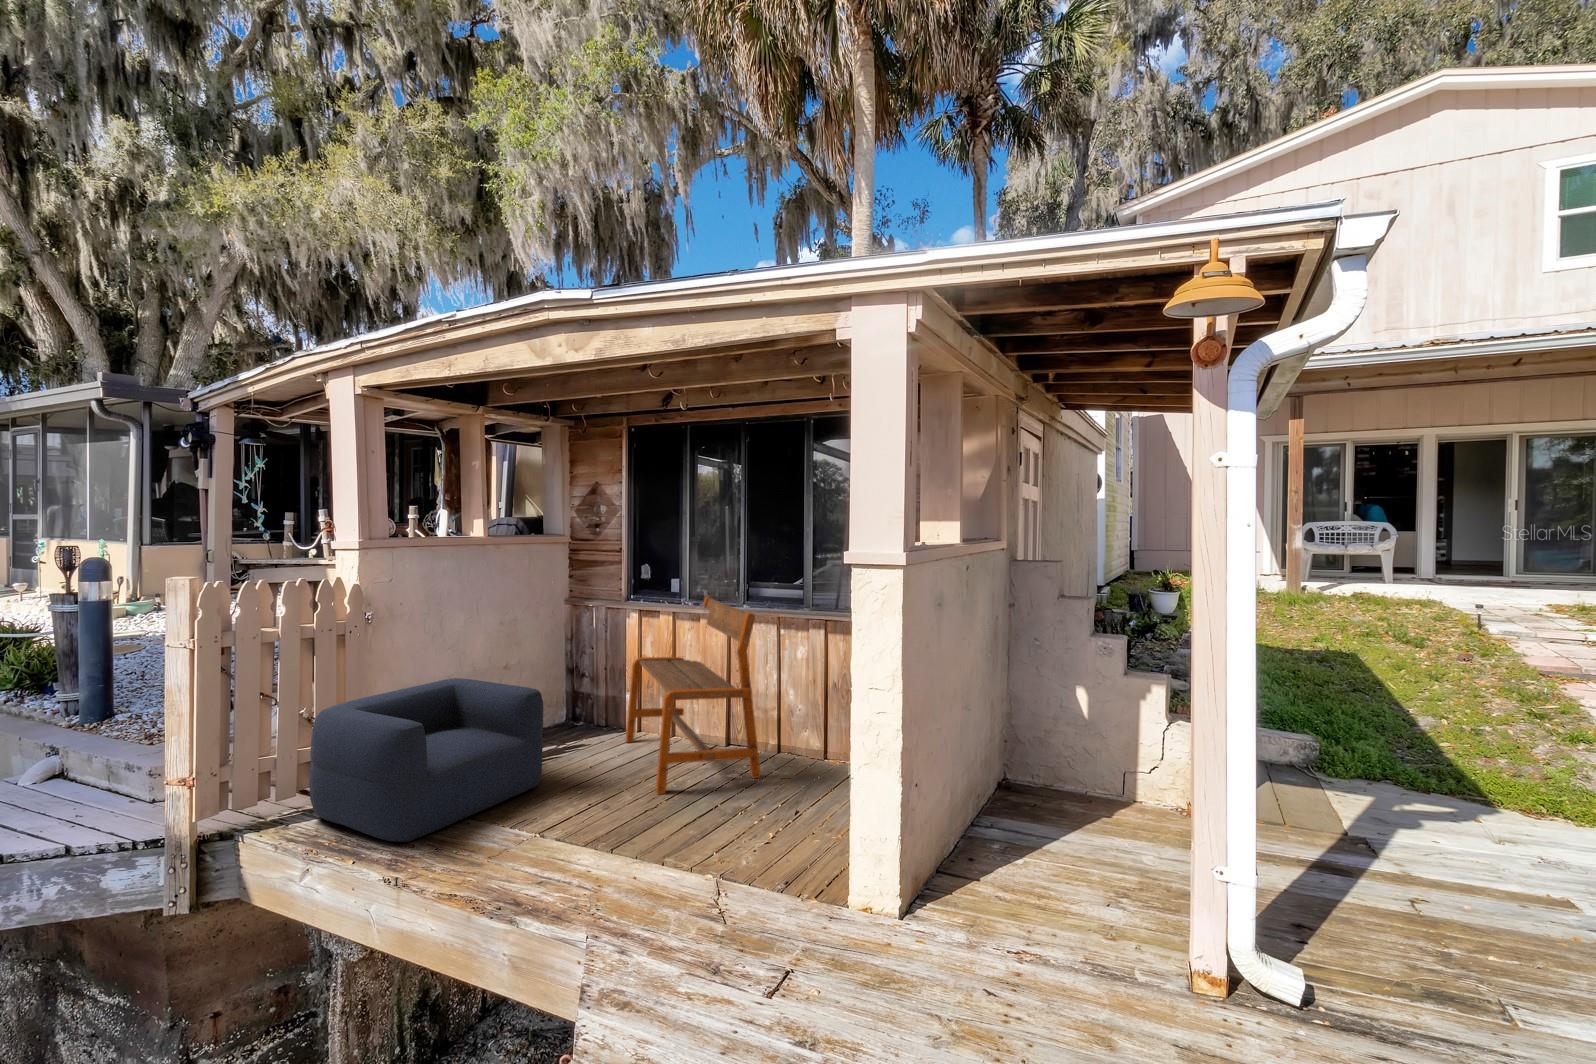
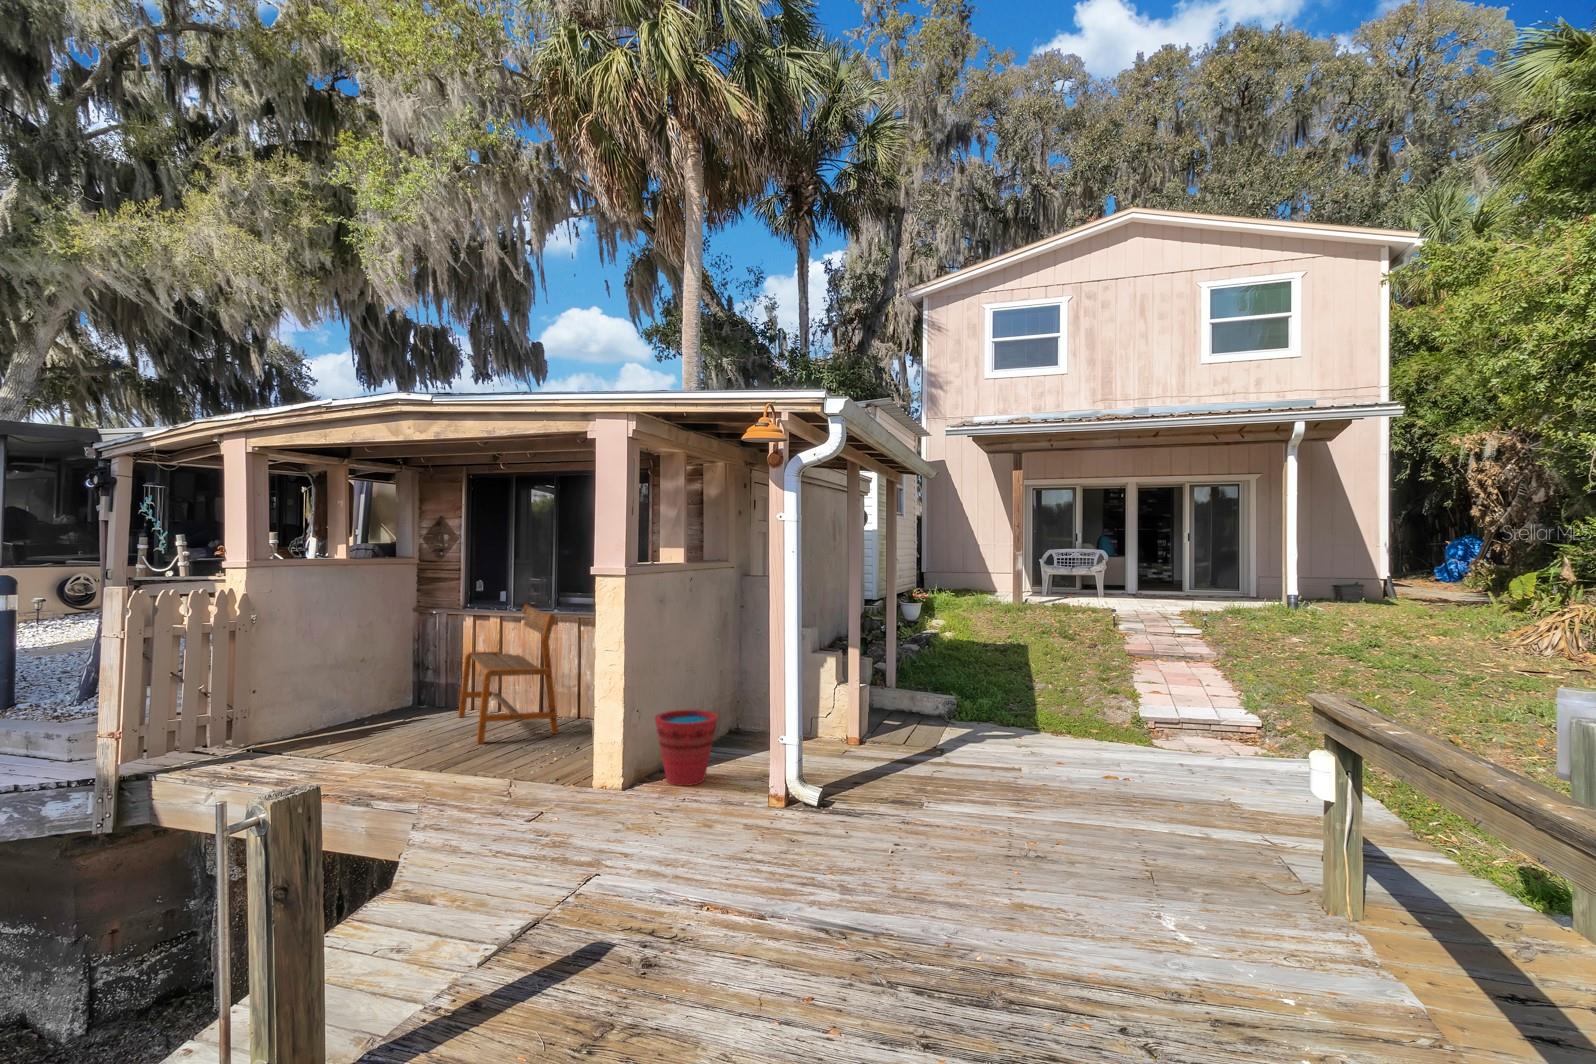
armchair: present [309,678,543,842] -> none [208,666,391,773]
bucket: none [940,775,1046,909] -> present [655,710,718,786]

